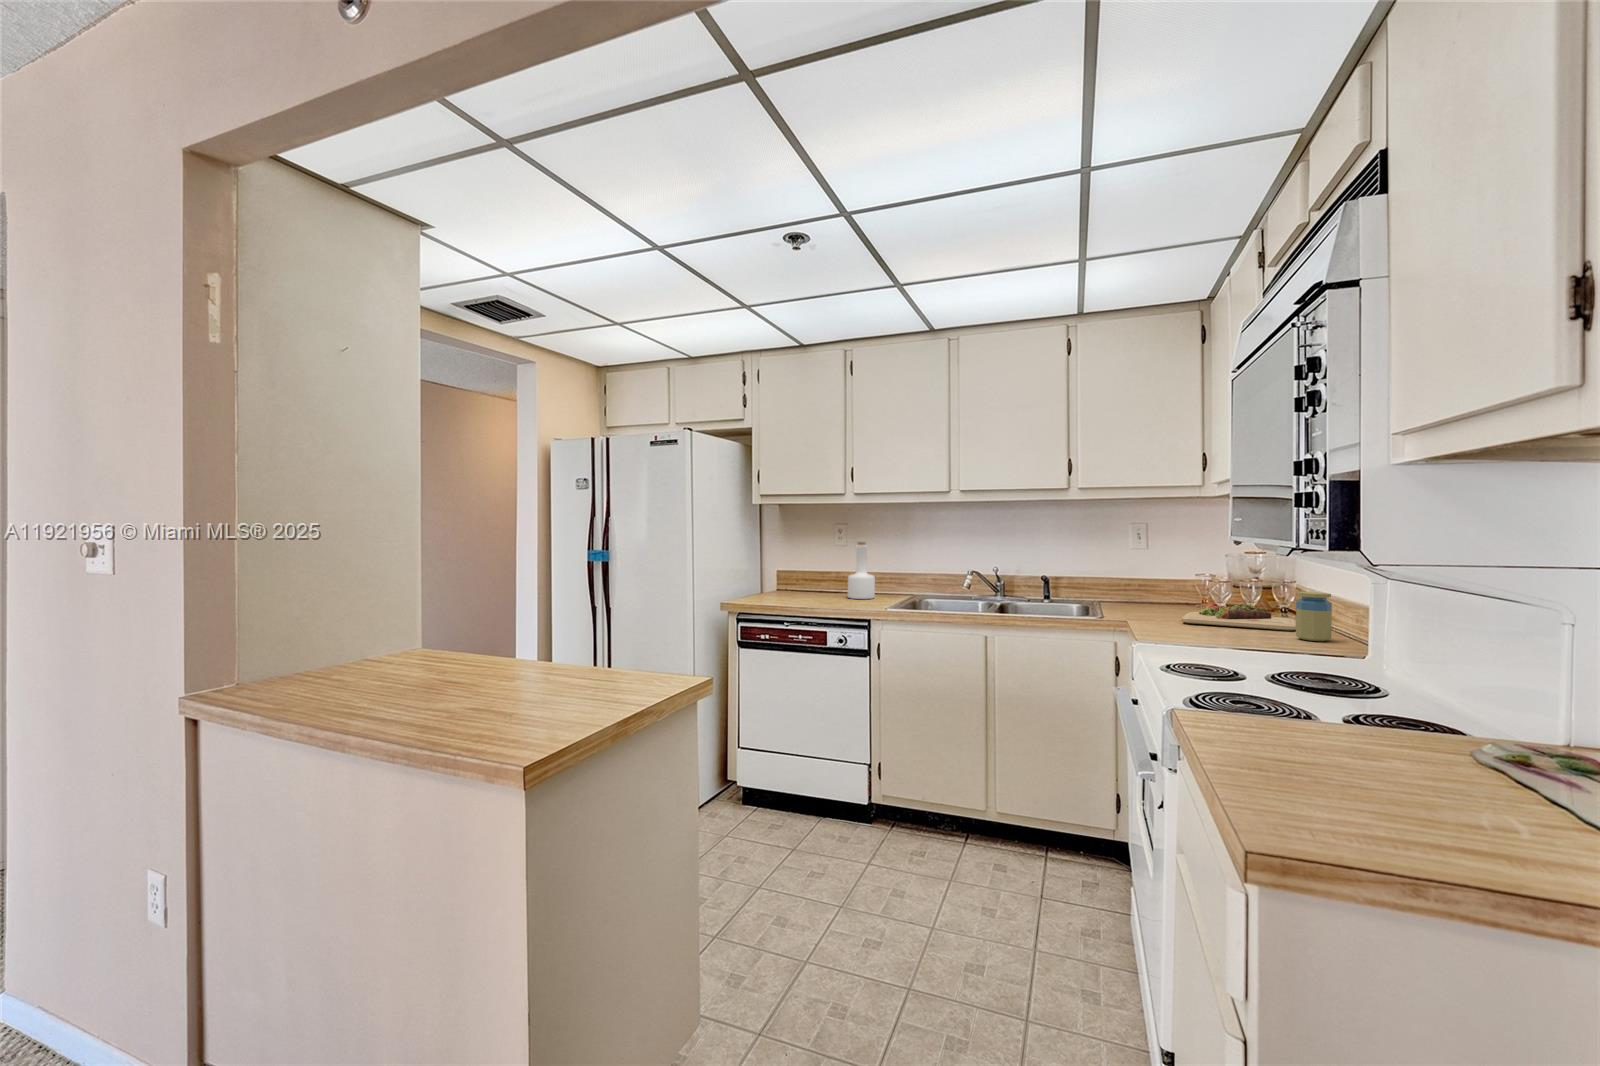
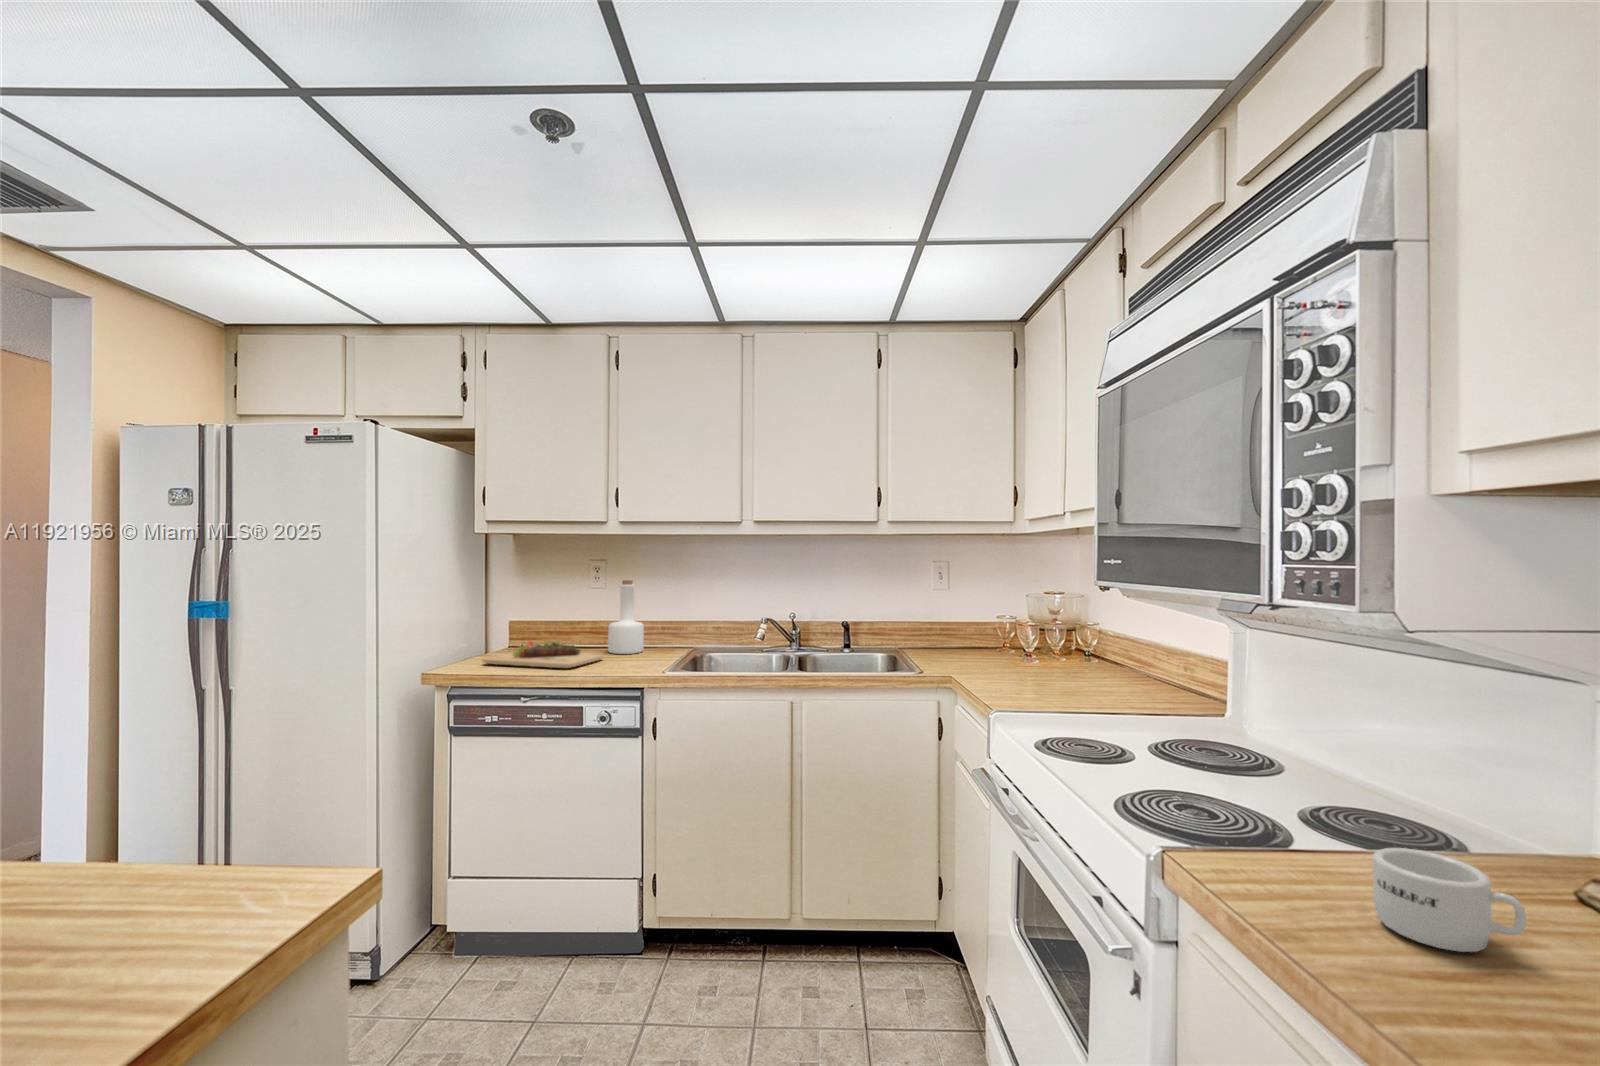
jar: present [1296,592,1332,641] -> none [1123,636,1157,690]
cutting board: present [1182,603,1296,631] -> present [482,641,604,668]
mug: none [1299,711,1385,771] -> present [1373,848,1526,952]

